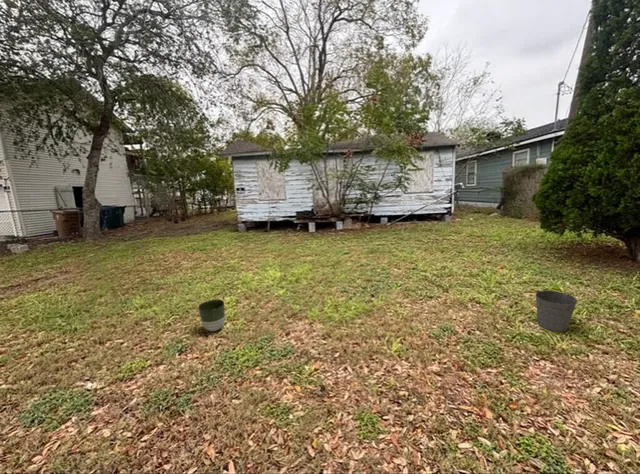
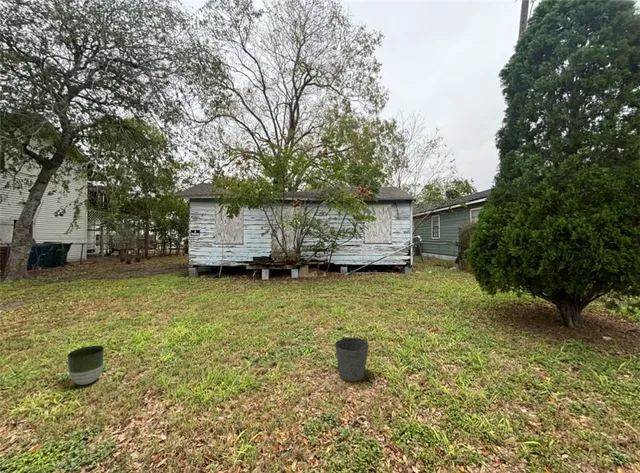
bucket: present [536,291,577,332] -> present [335,337,369,381]

